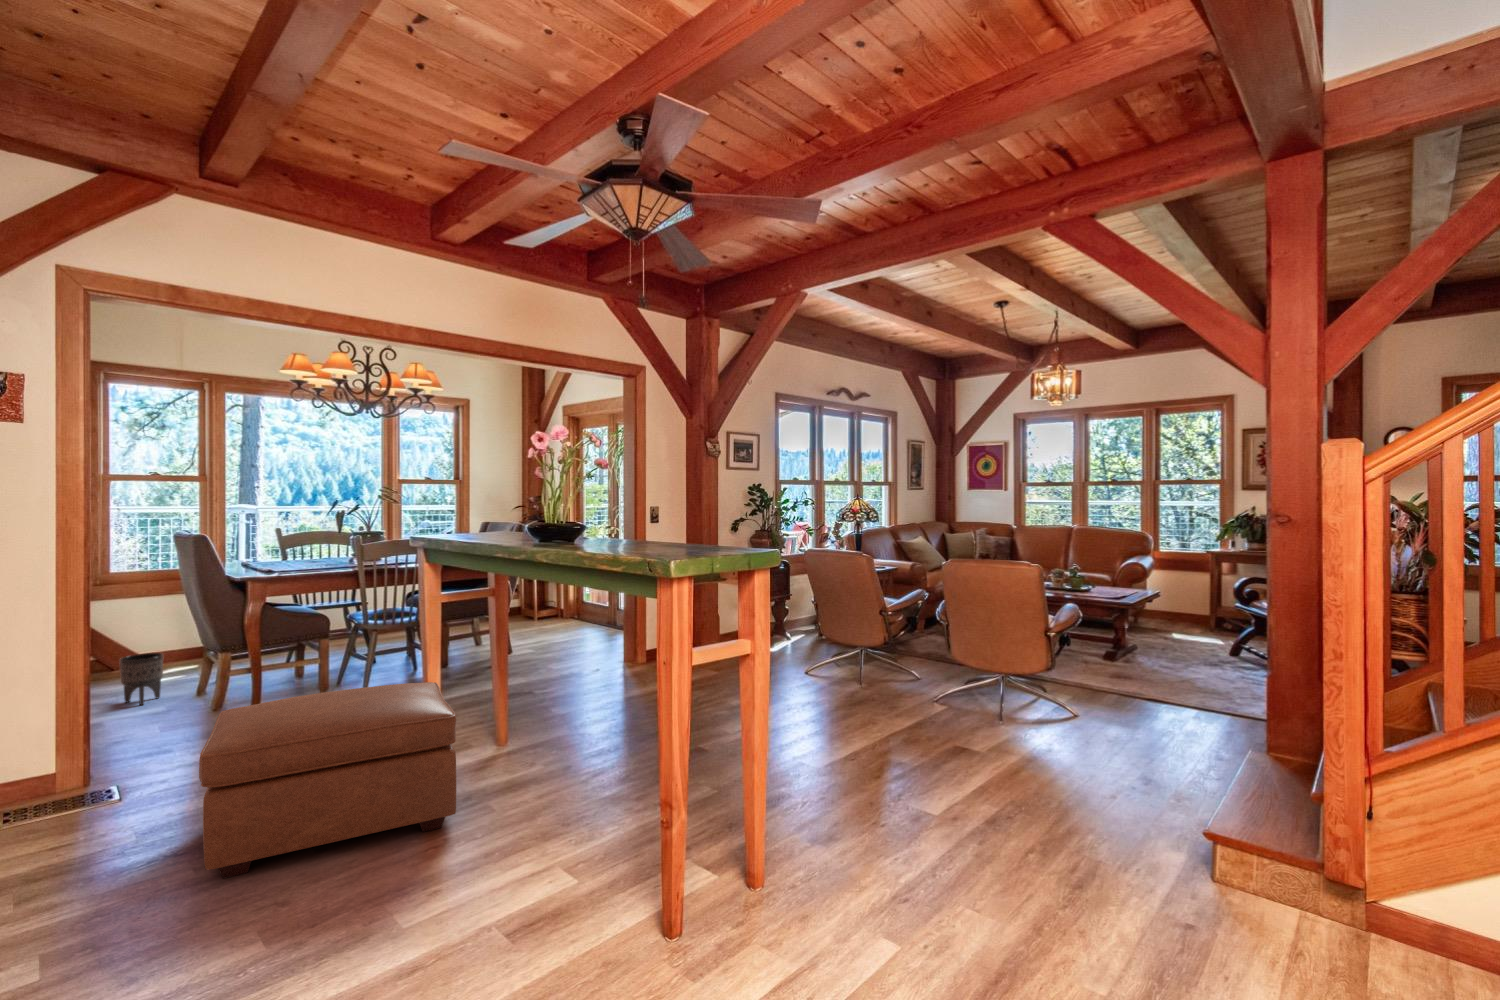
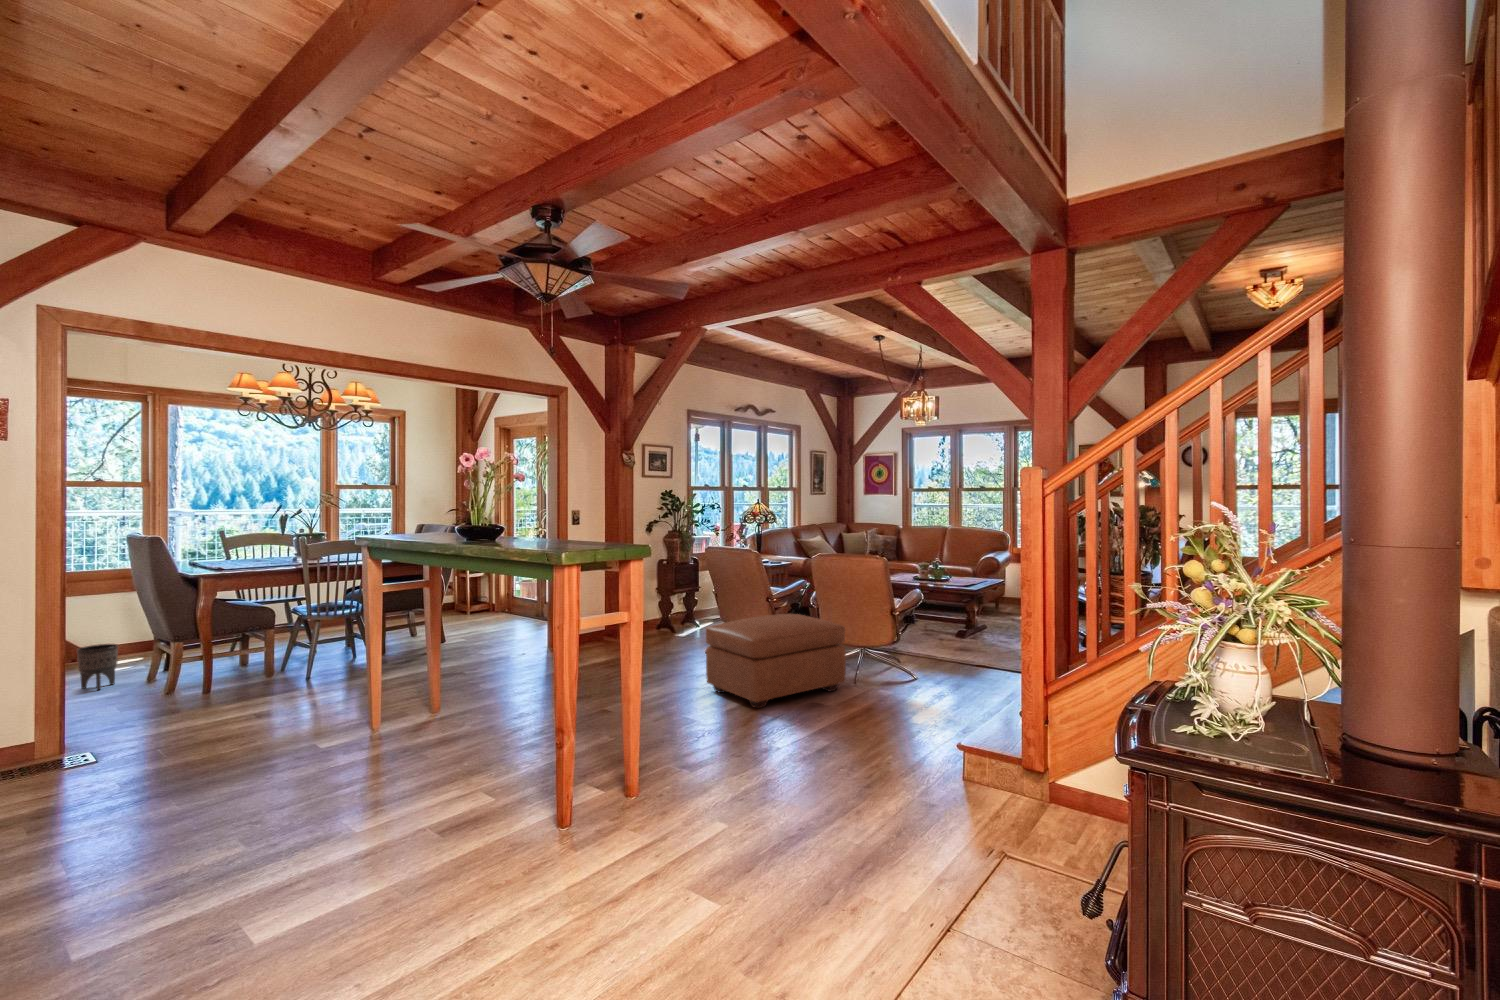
ottoman: present [199,682,456,878] -> present [706,614,846,708]

